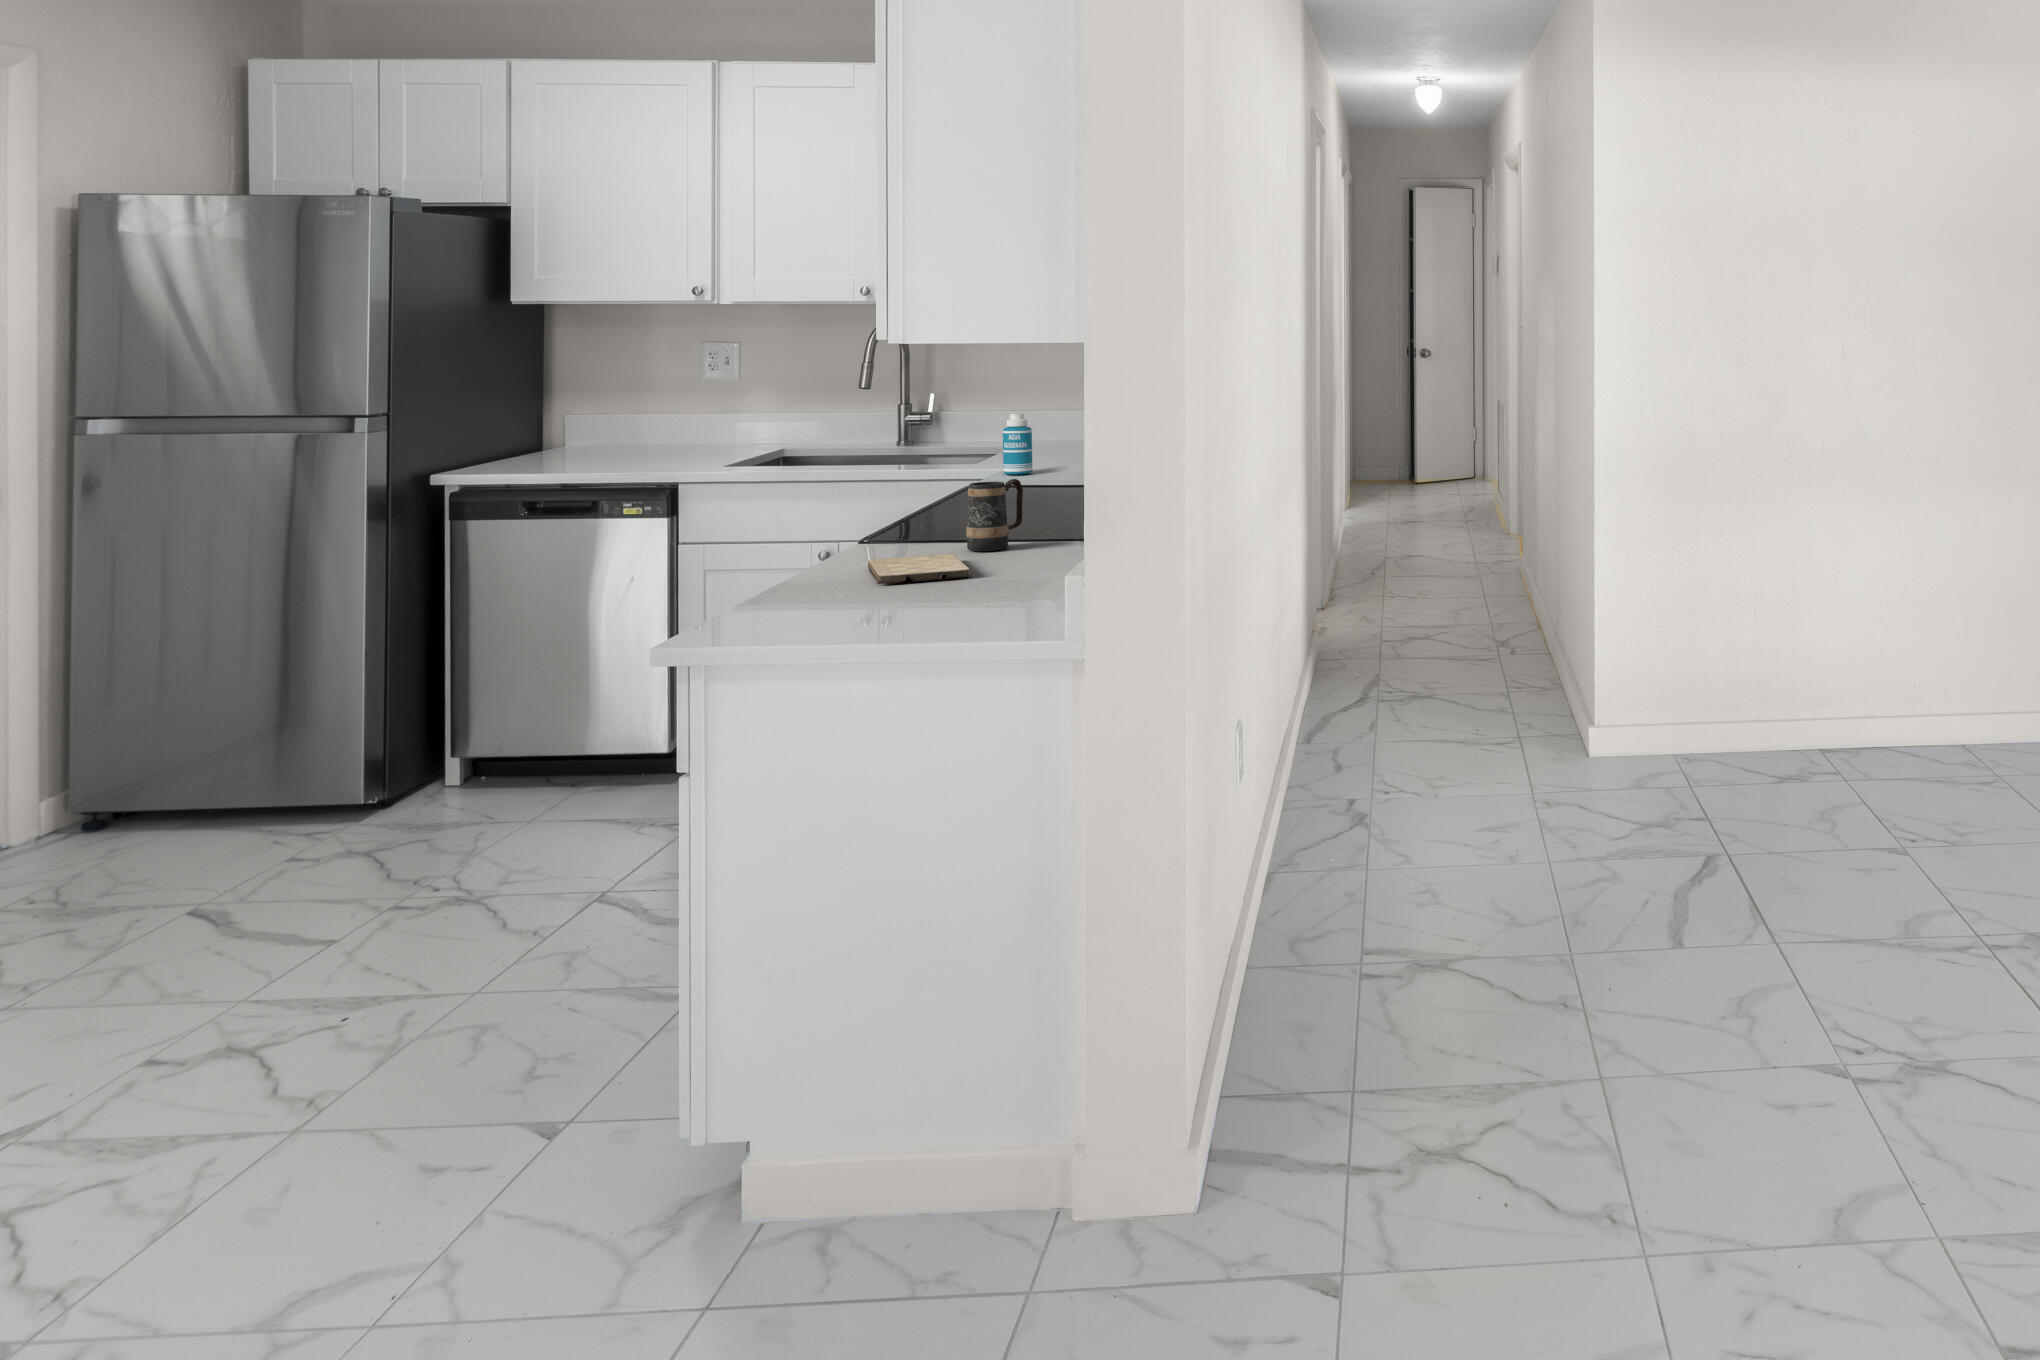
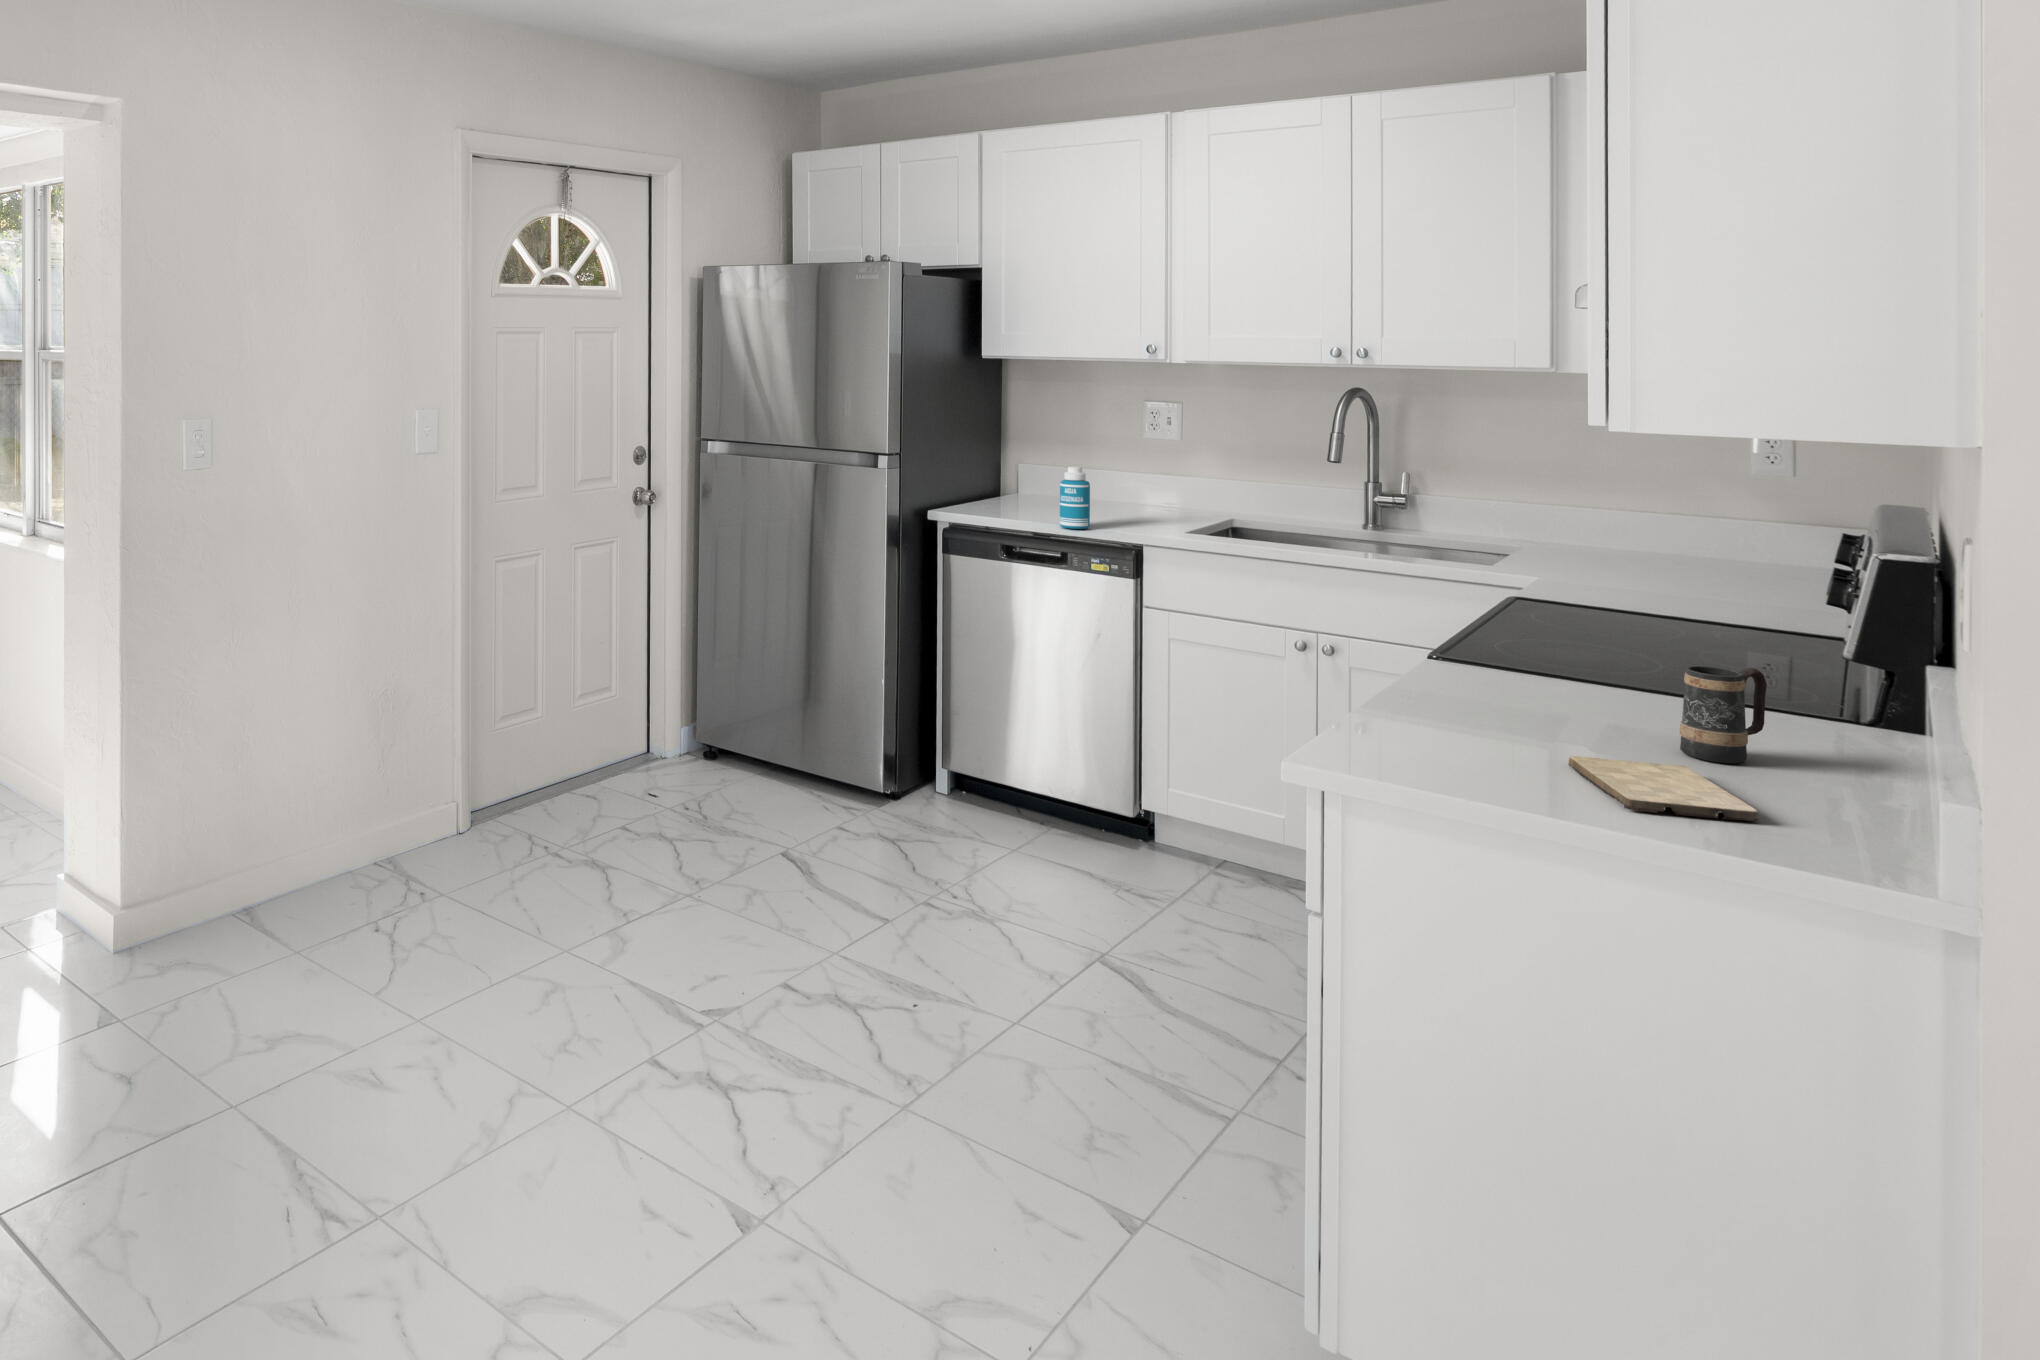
bottle: present [1003,413,1032,475] -> present [1060,466,1090,529]

